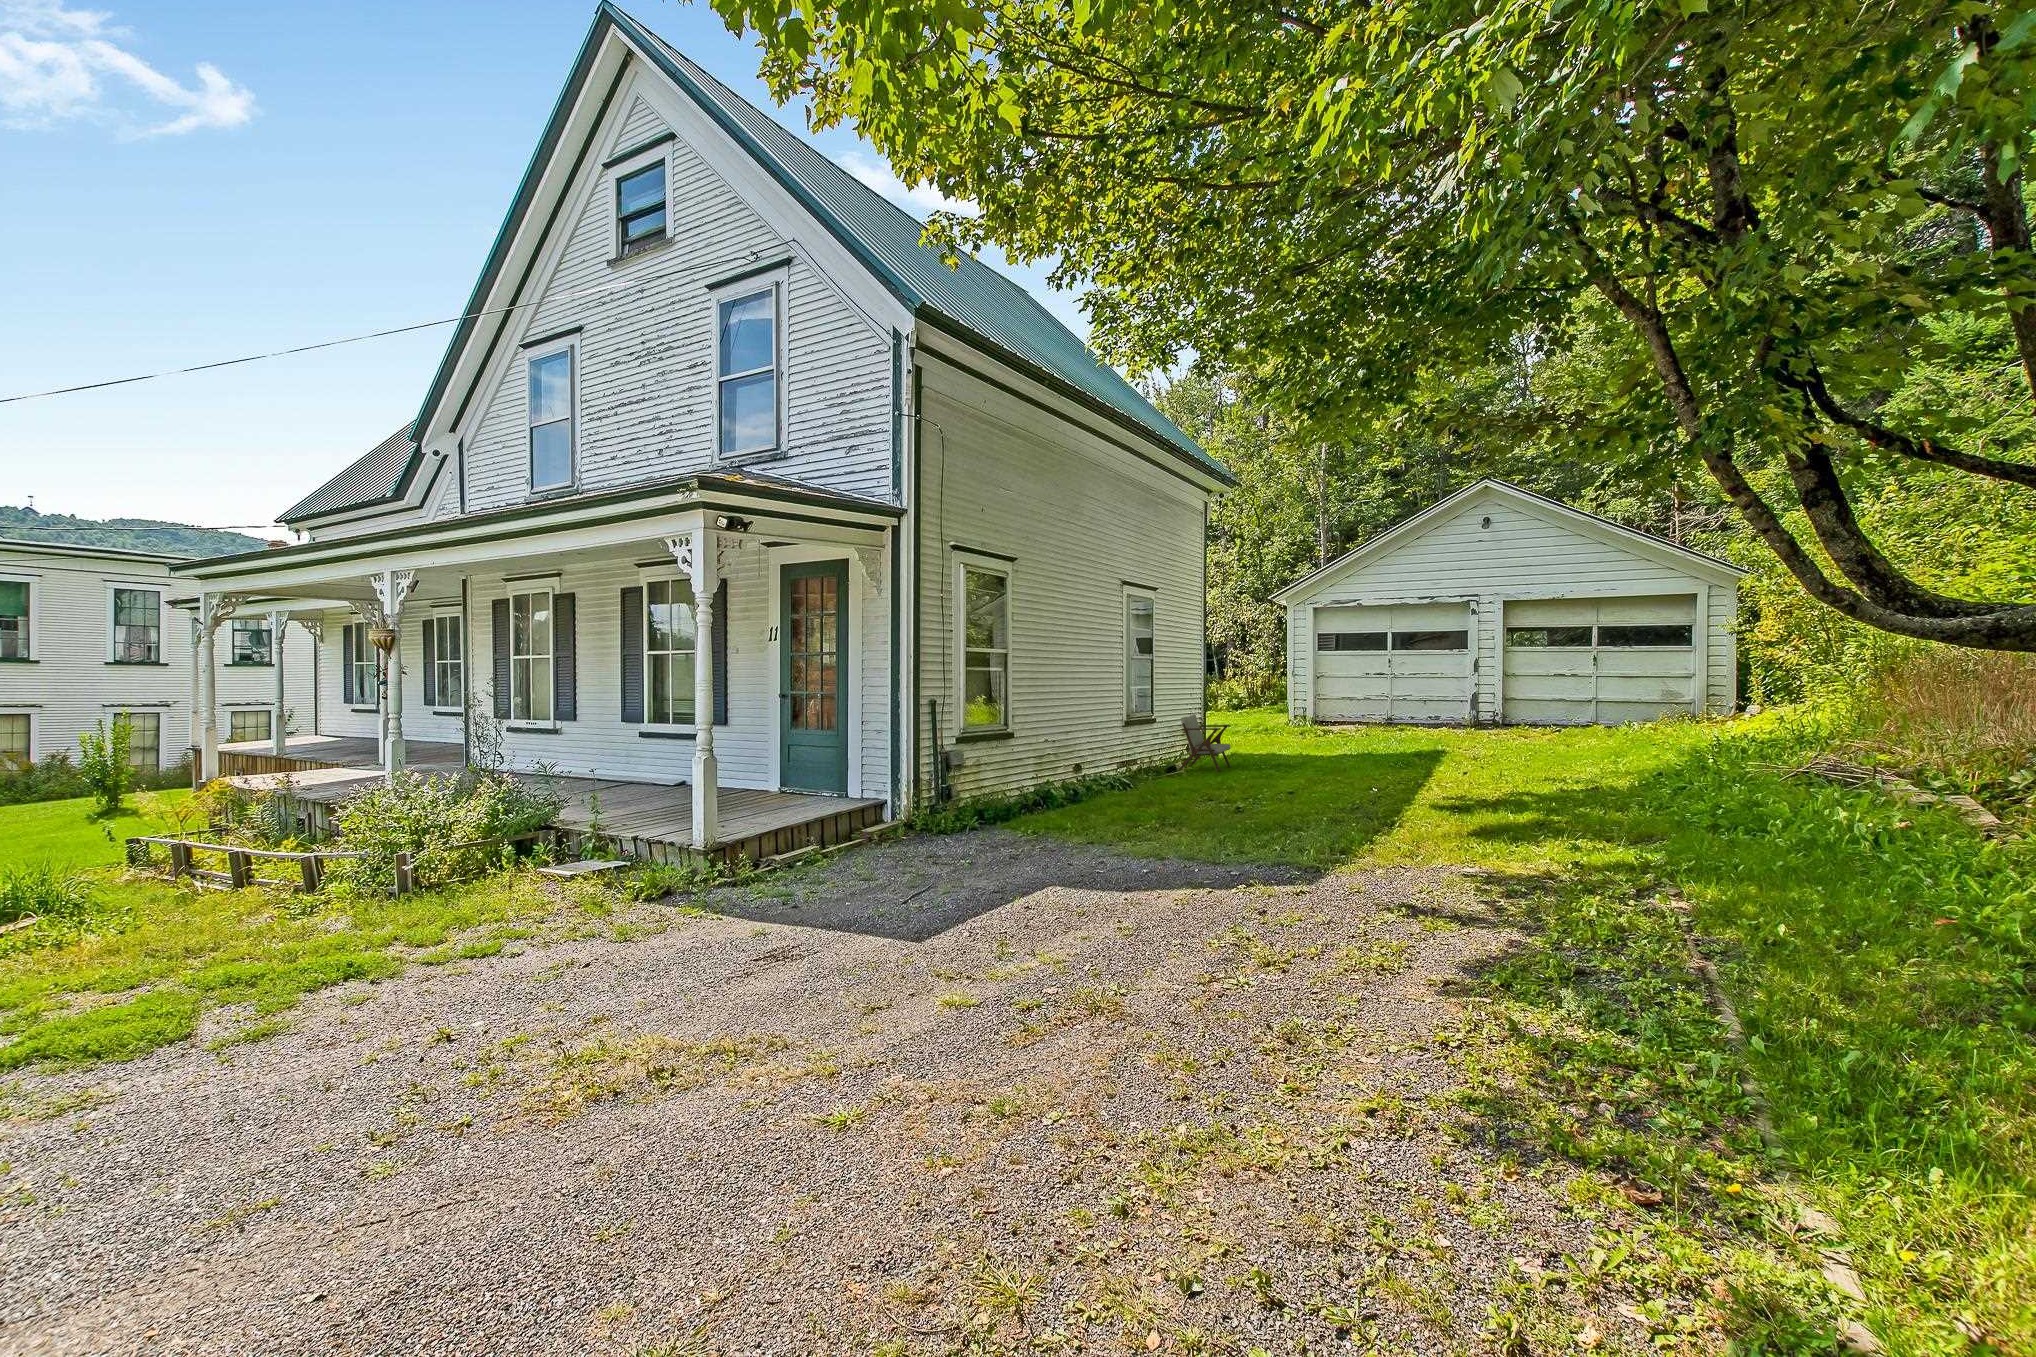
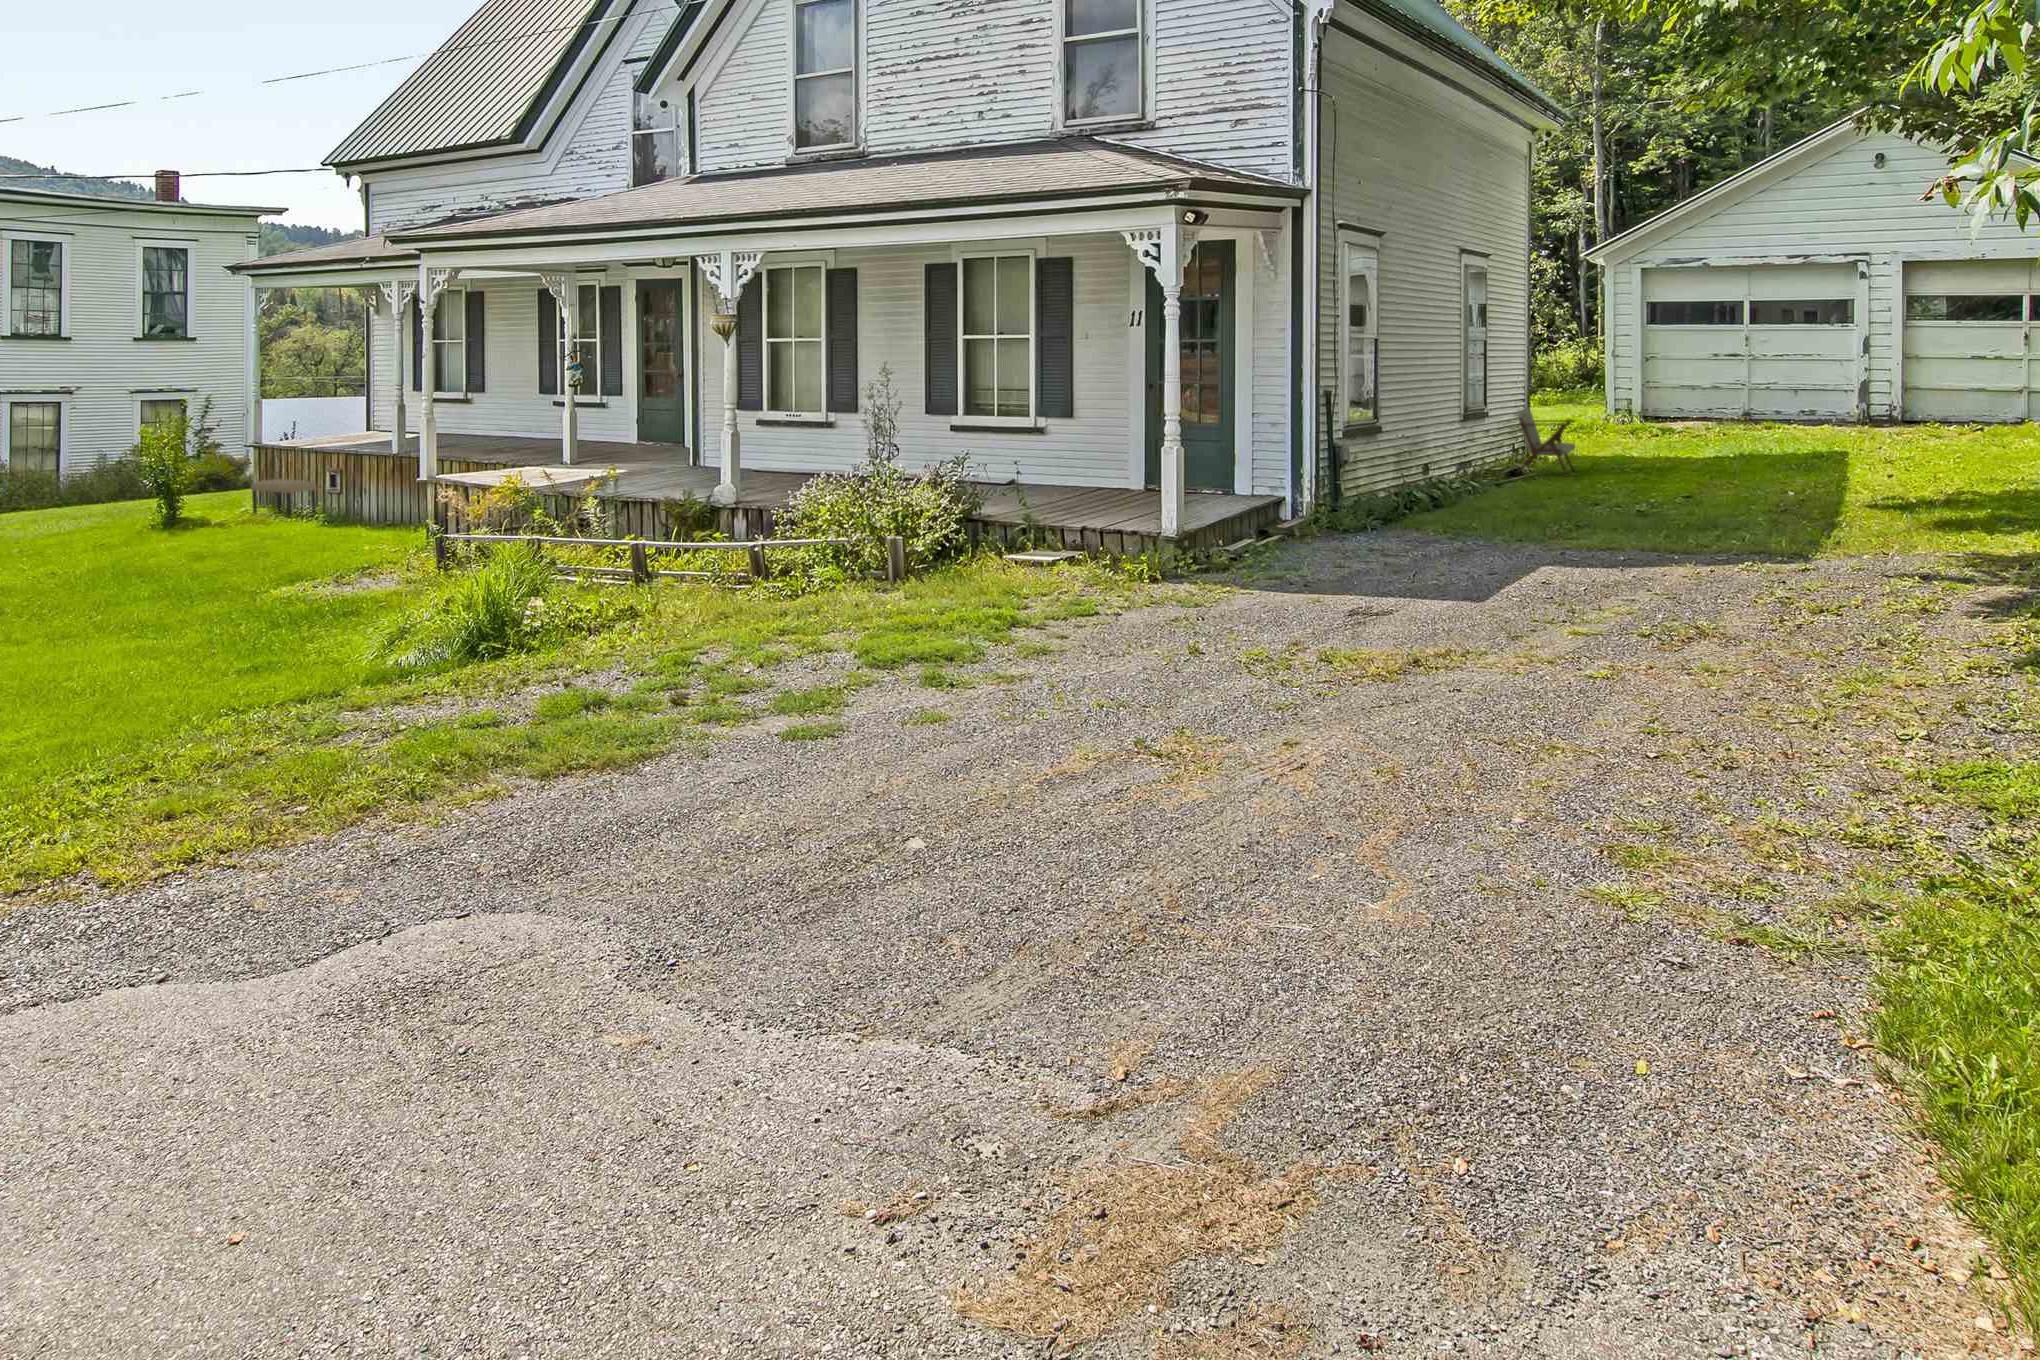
bench: none [127,779,178,812] -> present [251,479,317,517]

